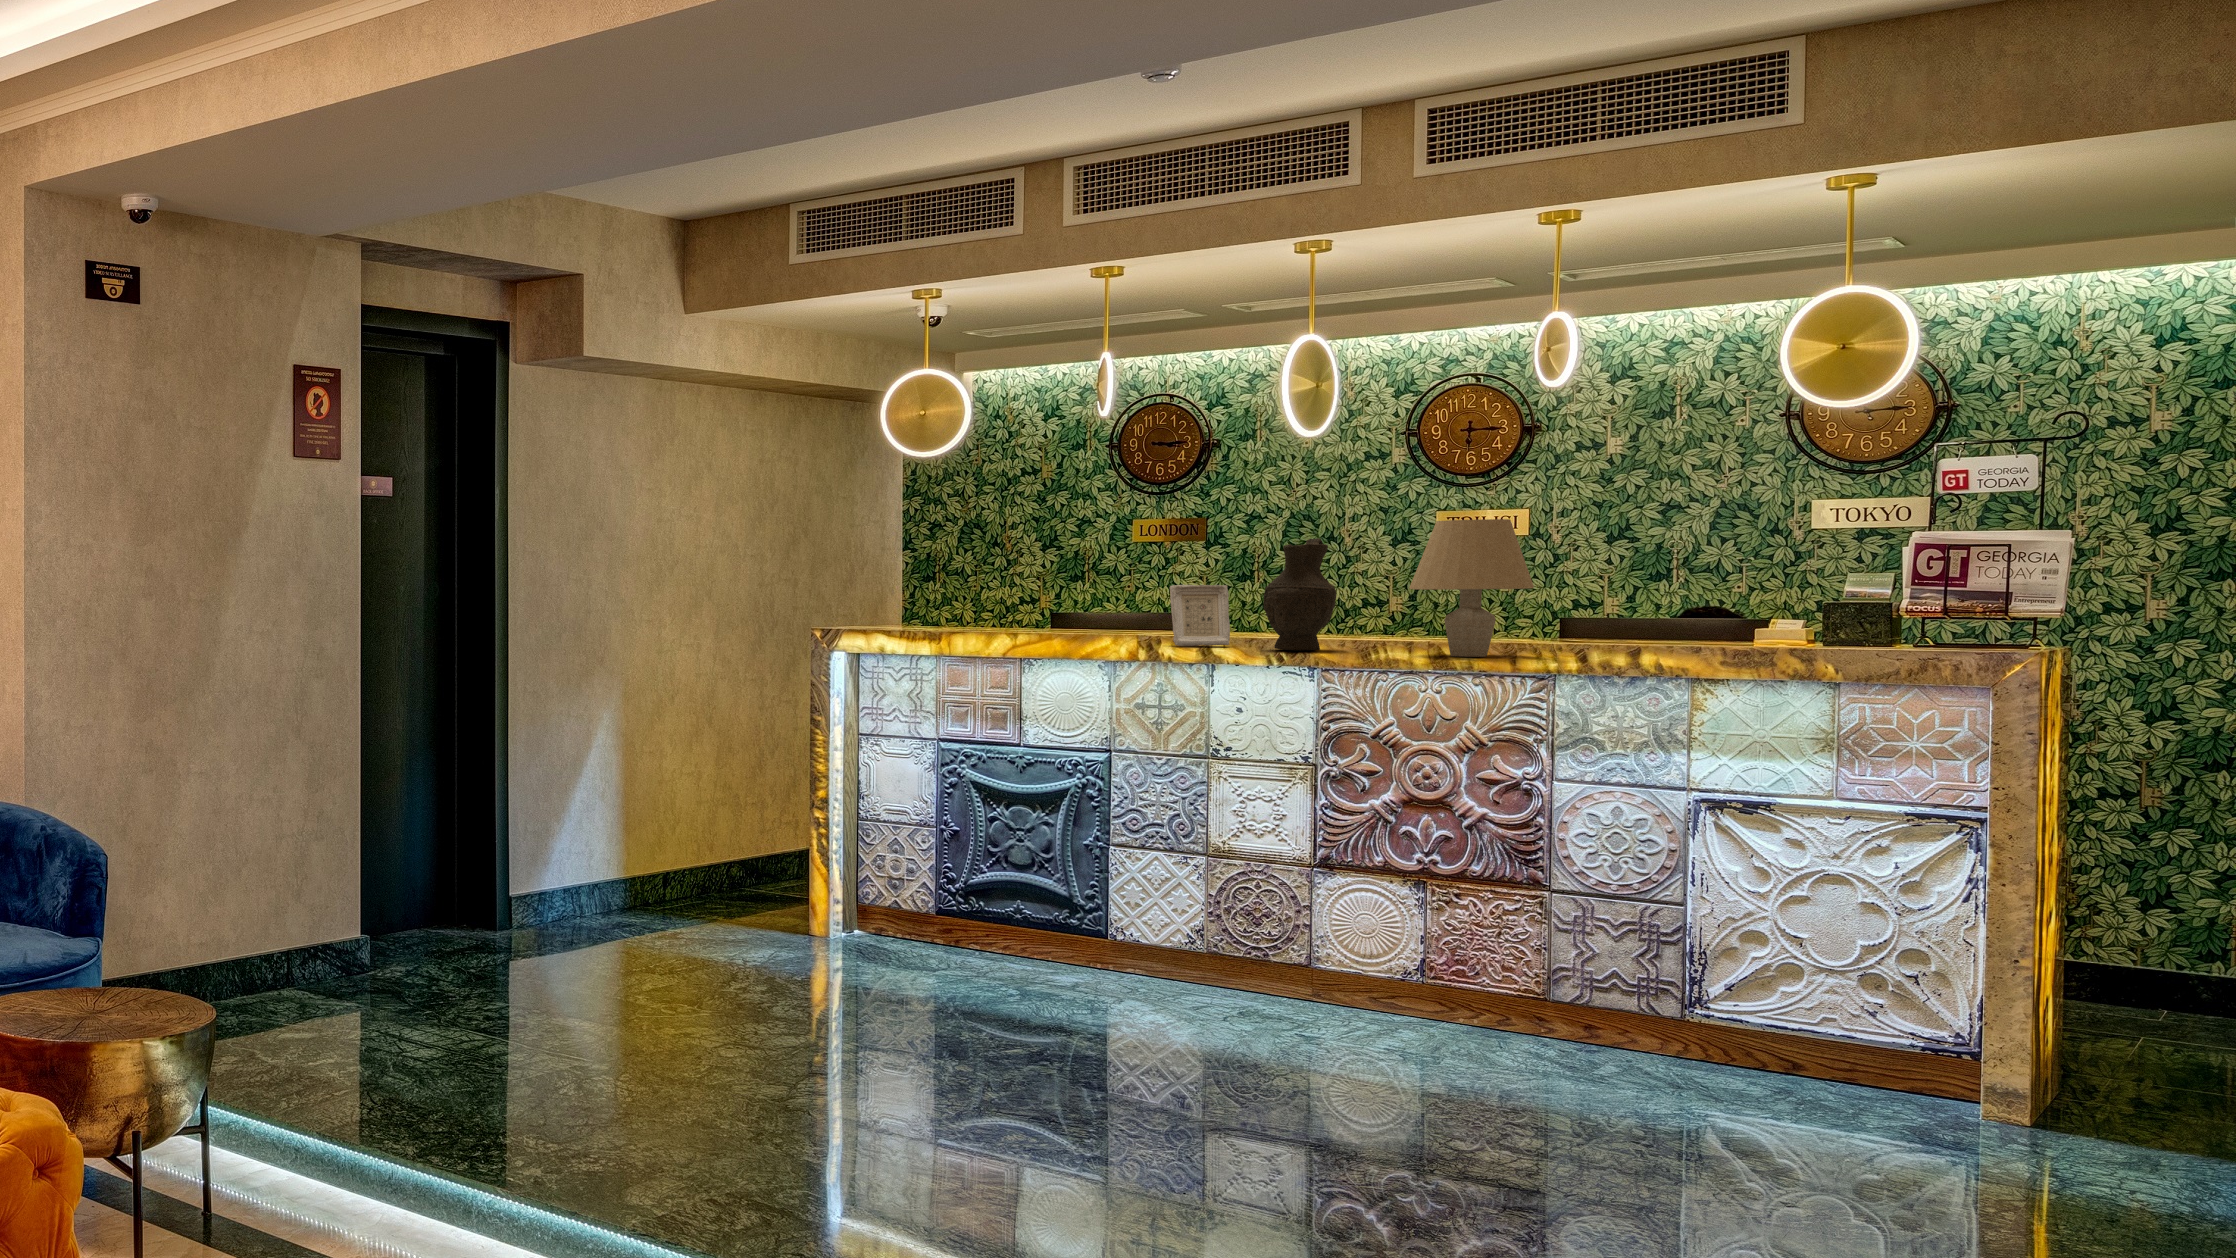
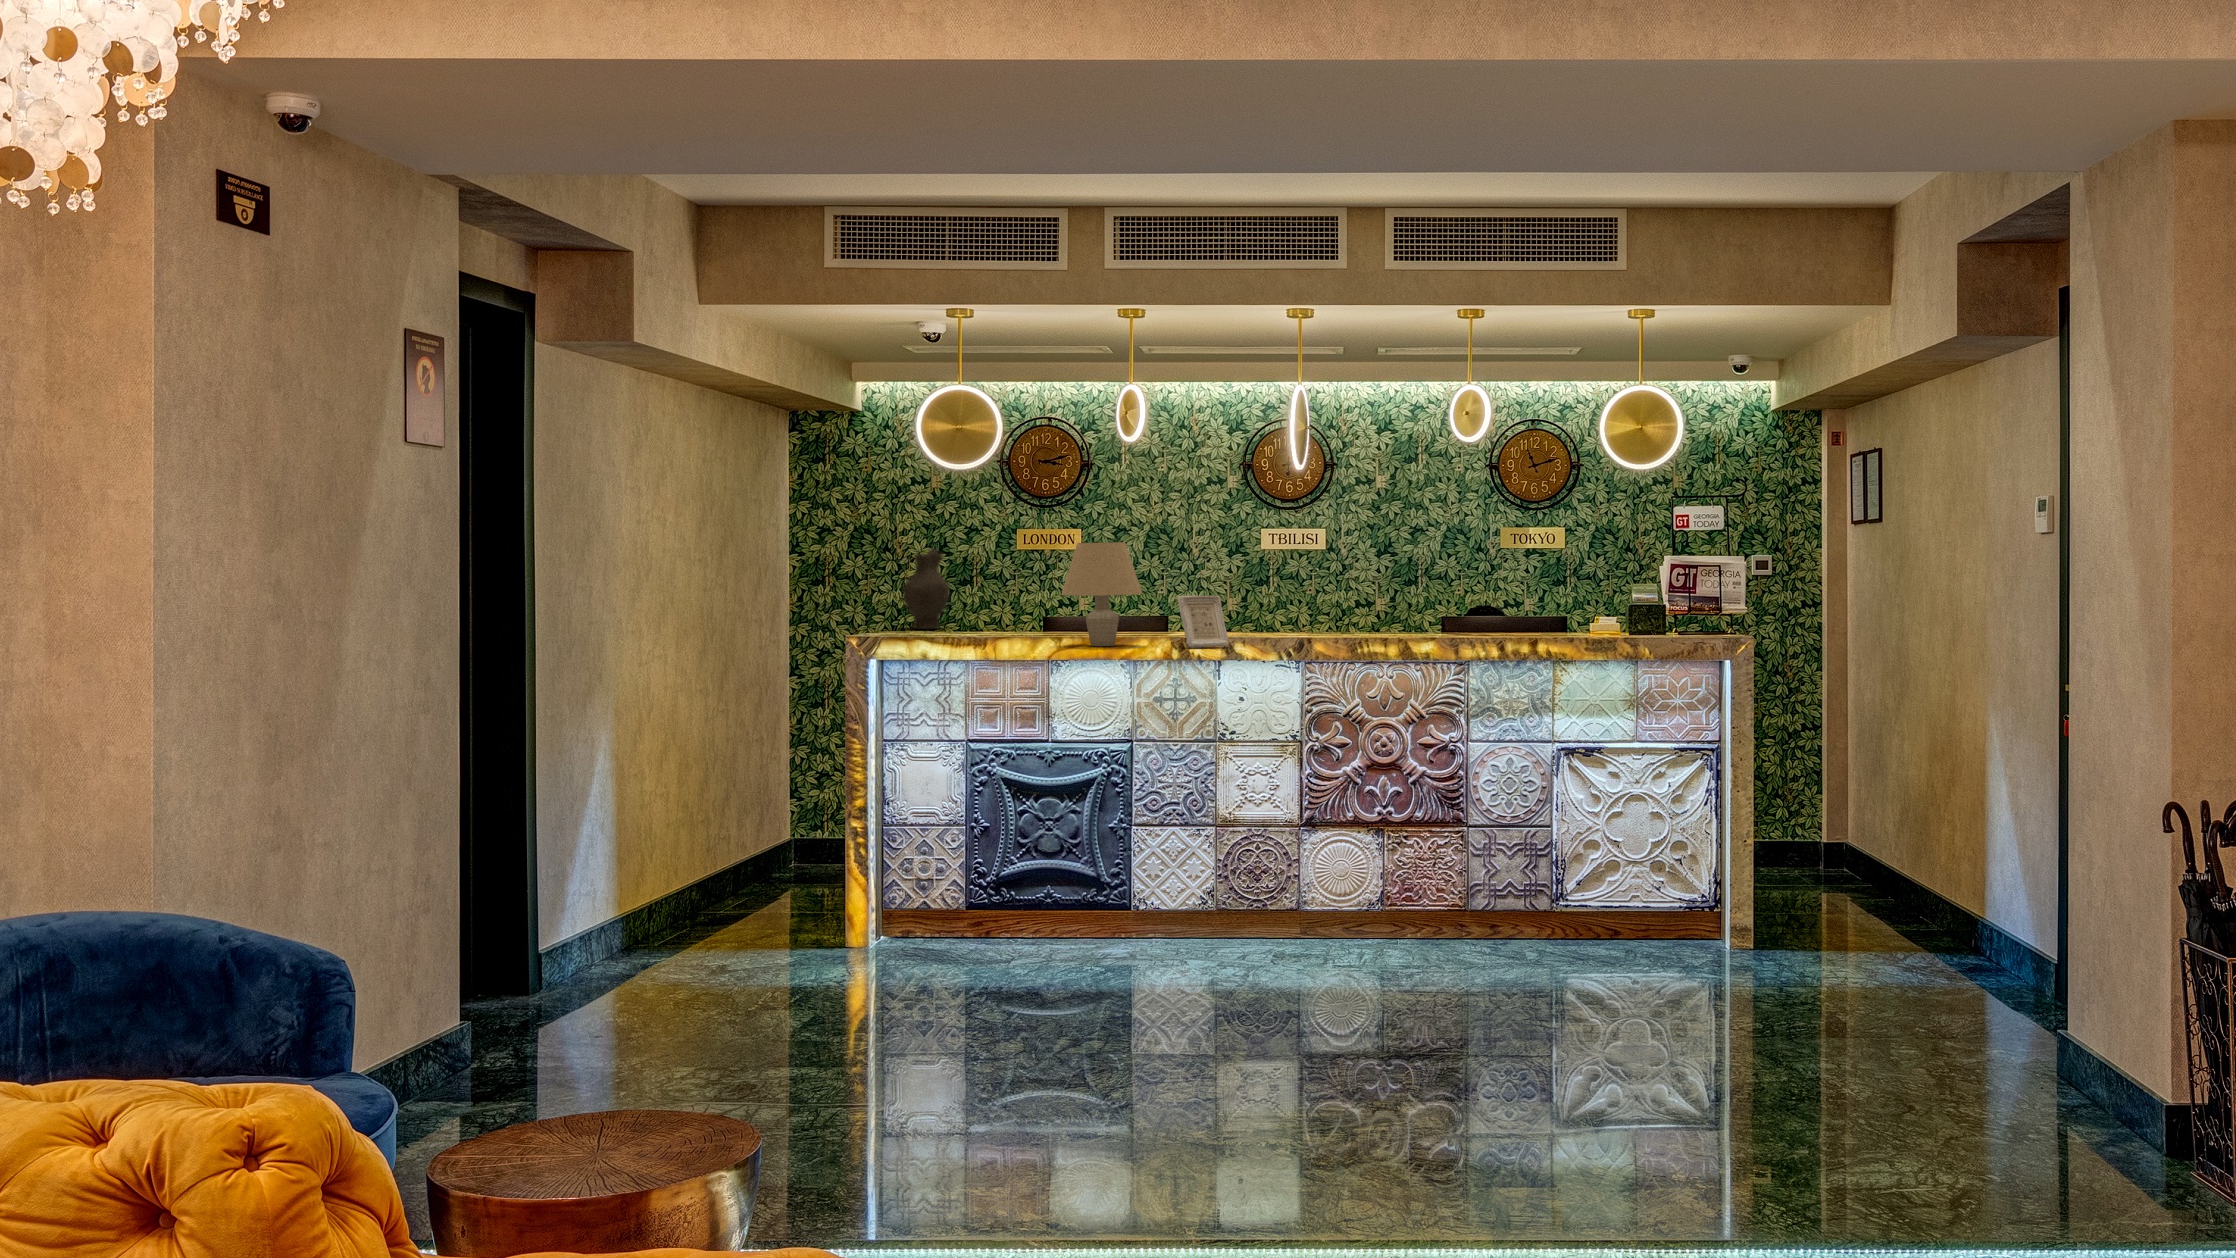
table lamp: present [1409,519,1534,657] -> present [1061,542,1142,646]
decorative vase: present [1263,538,1337,651] -> present [903,549,950,629]

